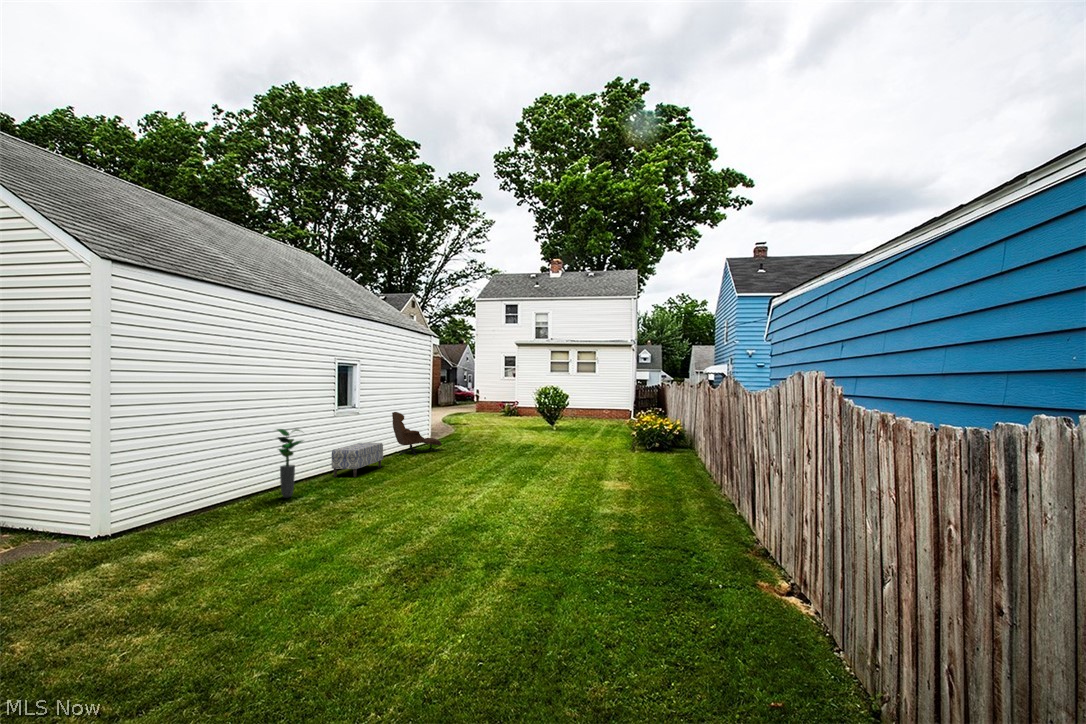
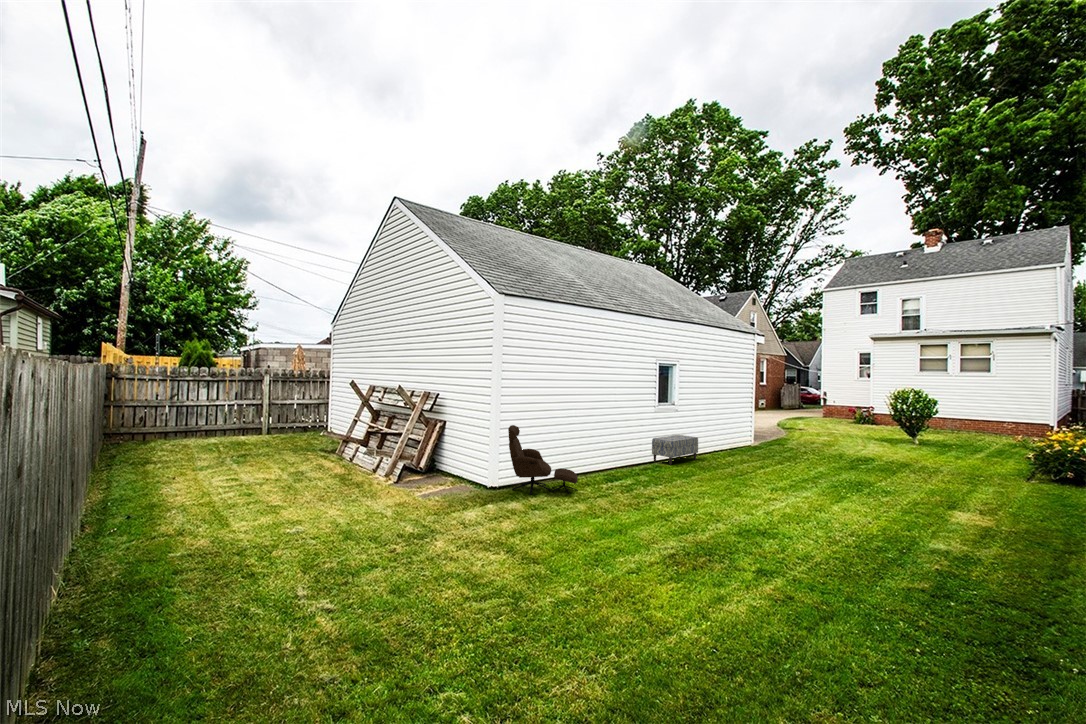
lounge chair: present [392,412,441,455] -> present [508,425,578,495]
potted plant: present [277,429,303,498] -> none [605,417,627,472]

